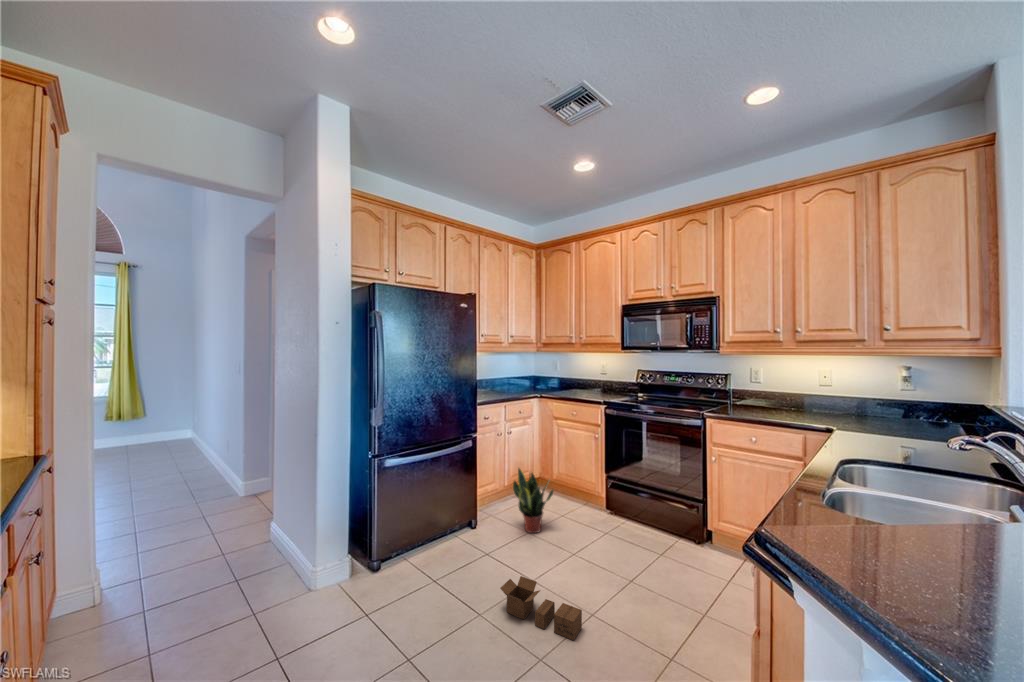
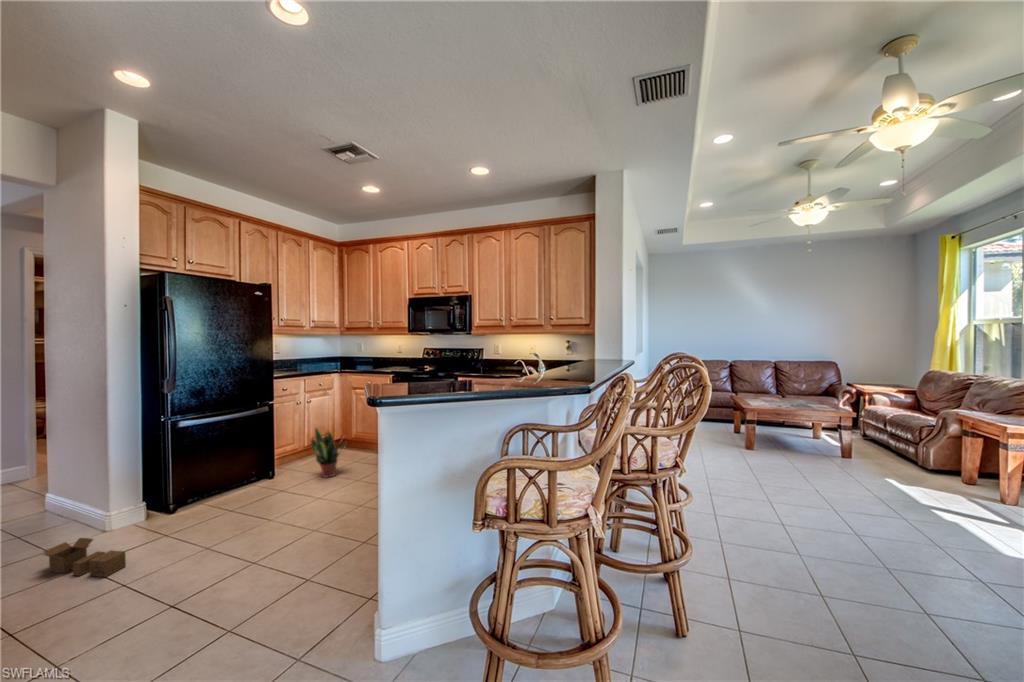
cardboard box: present [500,576,582,640] -> present [43,538,126,577]

